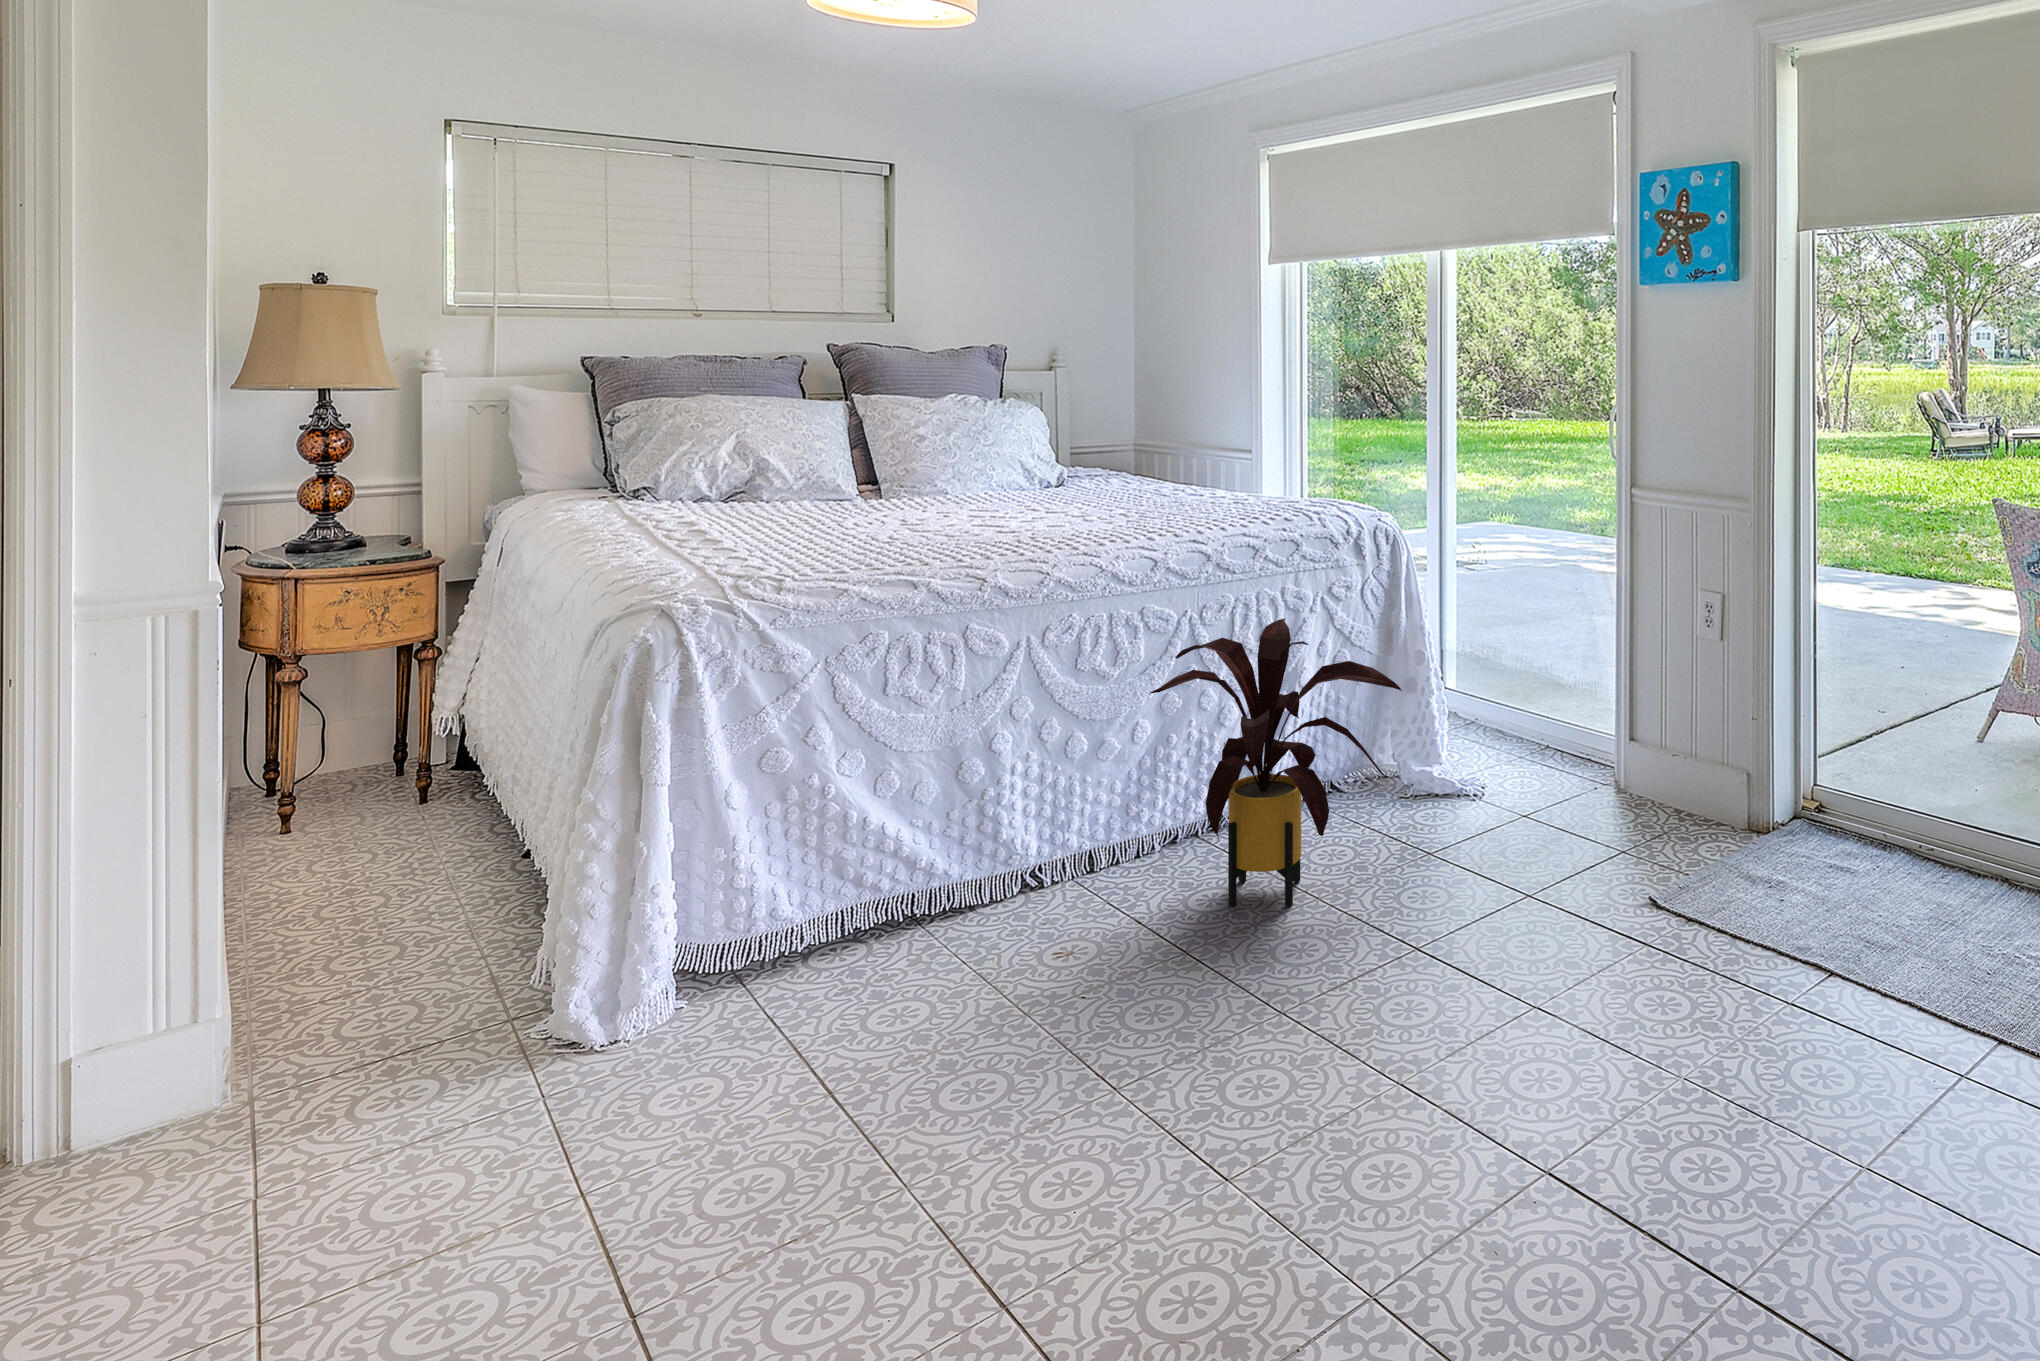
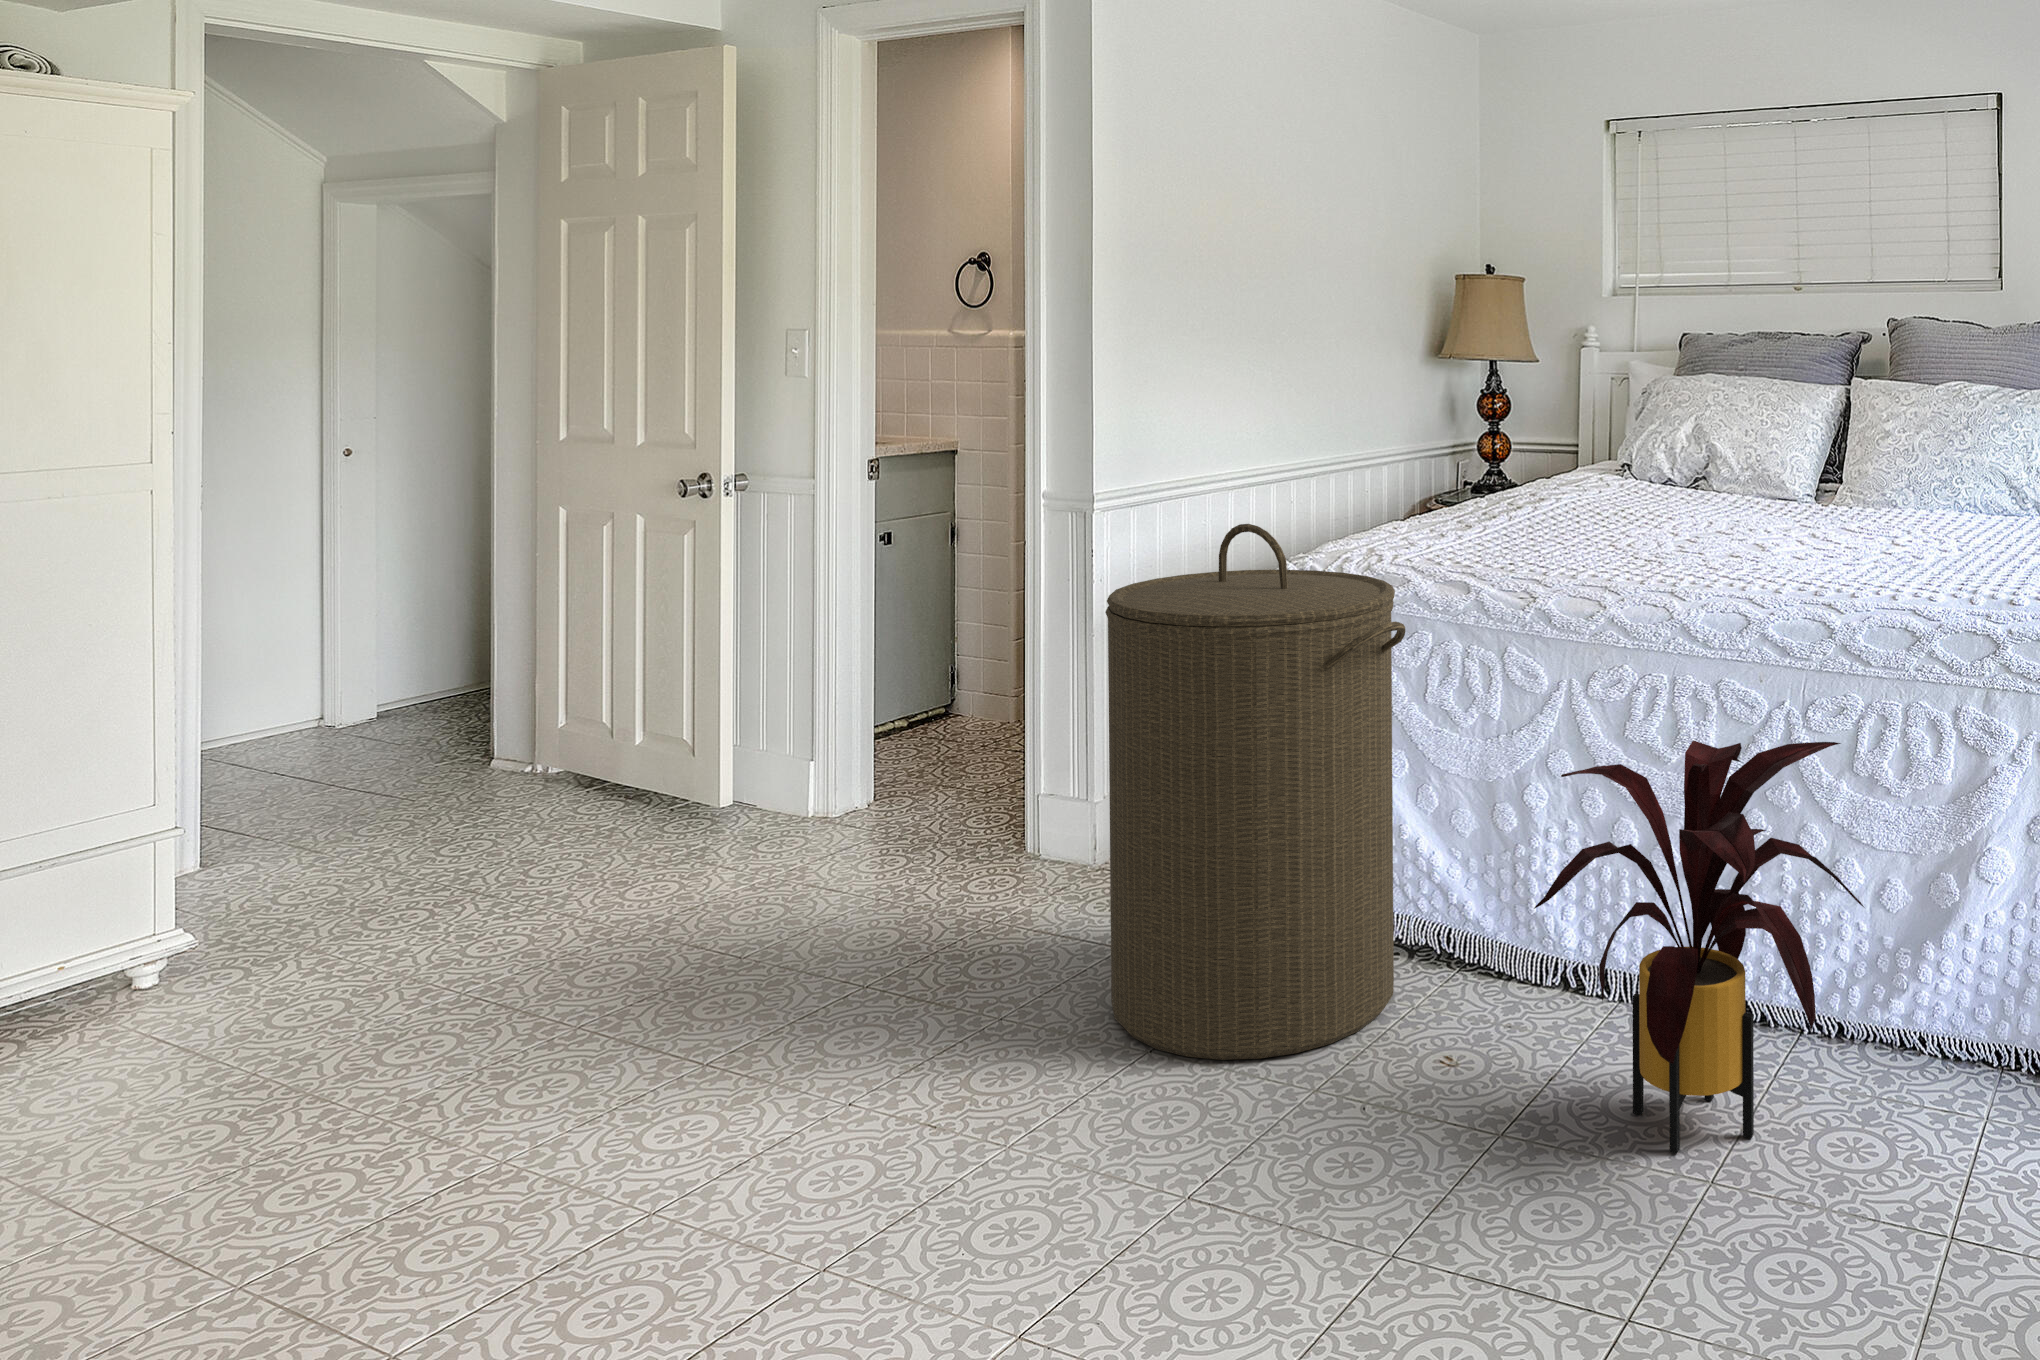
laundry hamper: none [629,550,1020,1097] -> present [1105,524,1406,1060]

